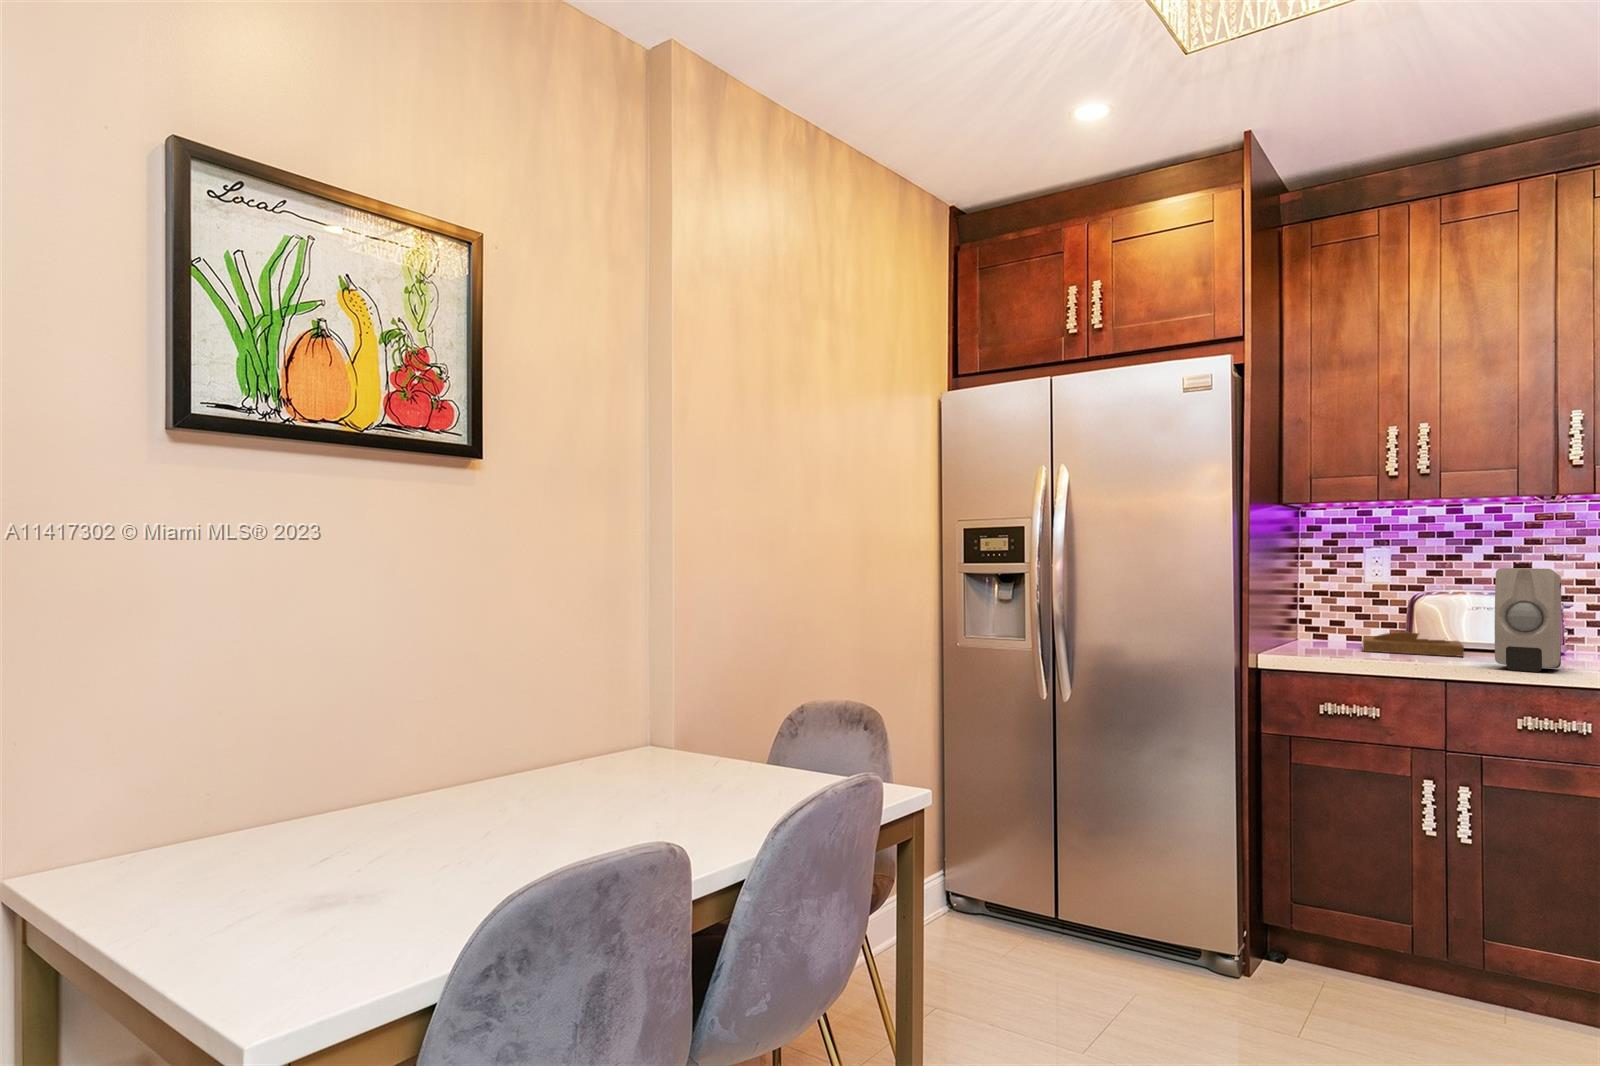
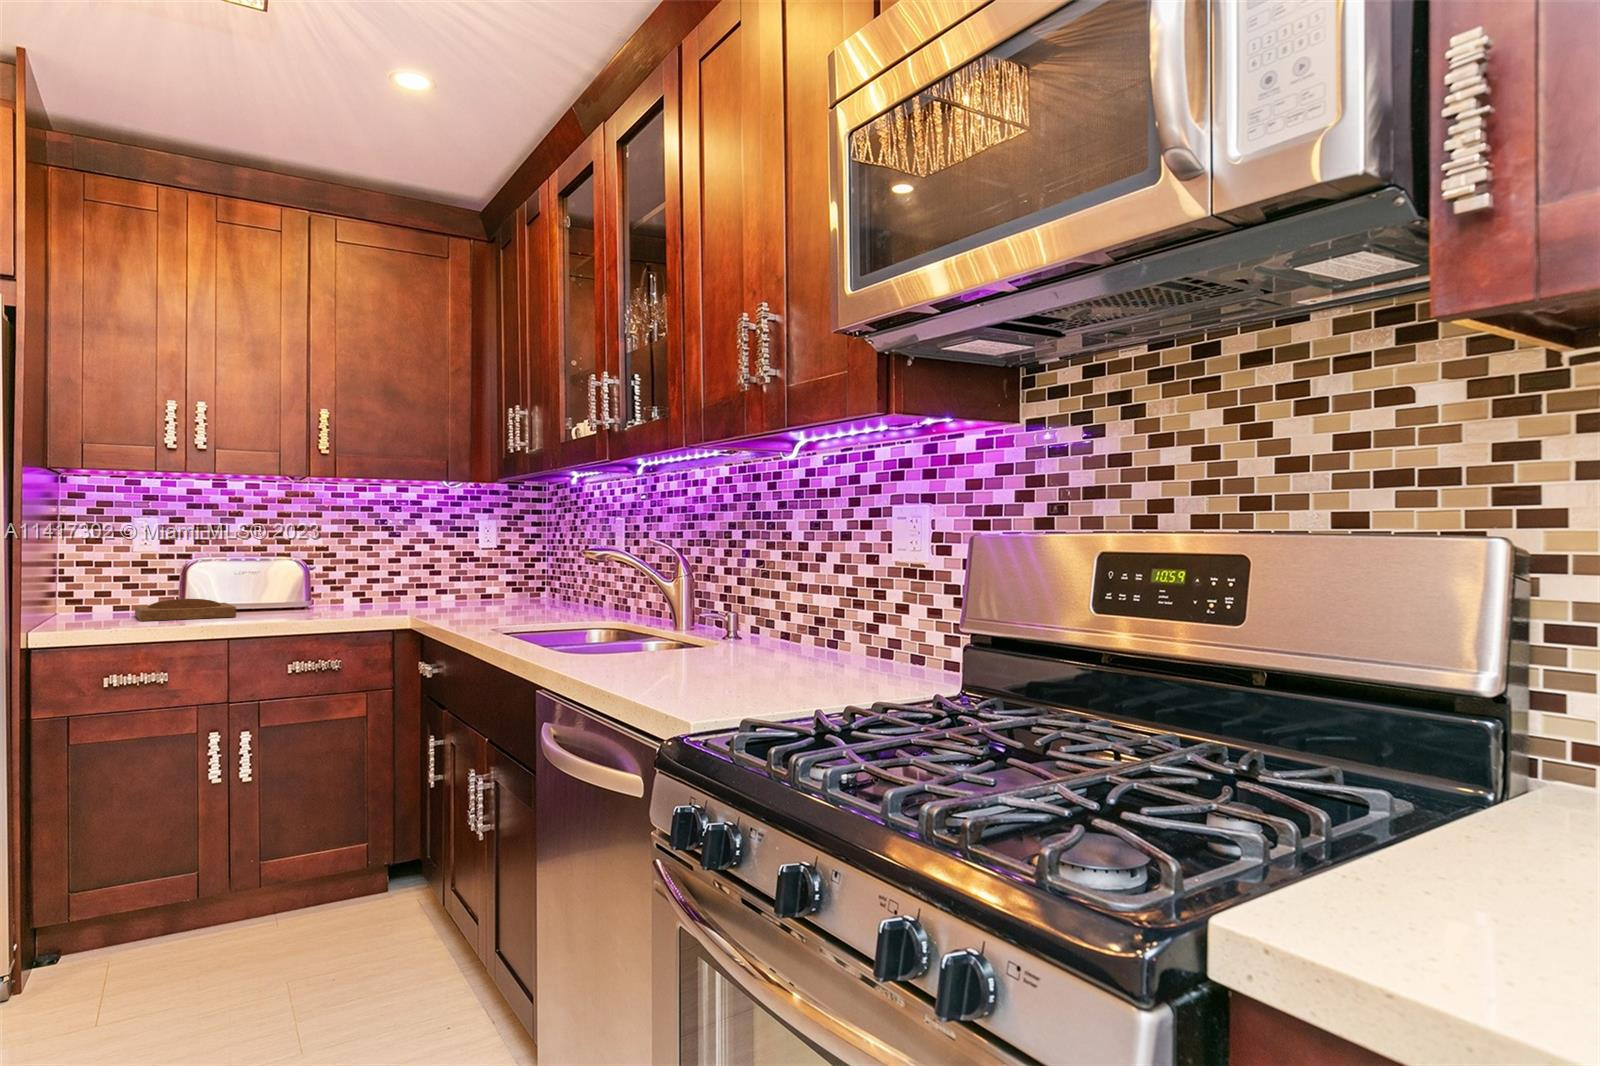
soap dispenser: present [1495,568,1561,672] -> none [274,538,320,624]

